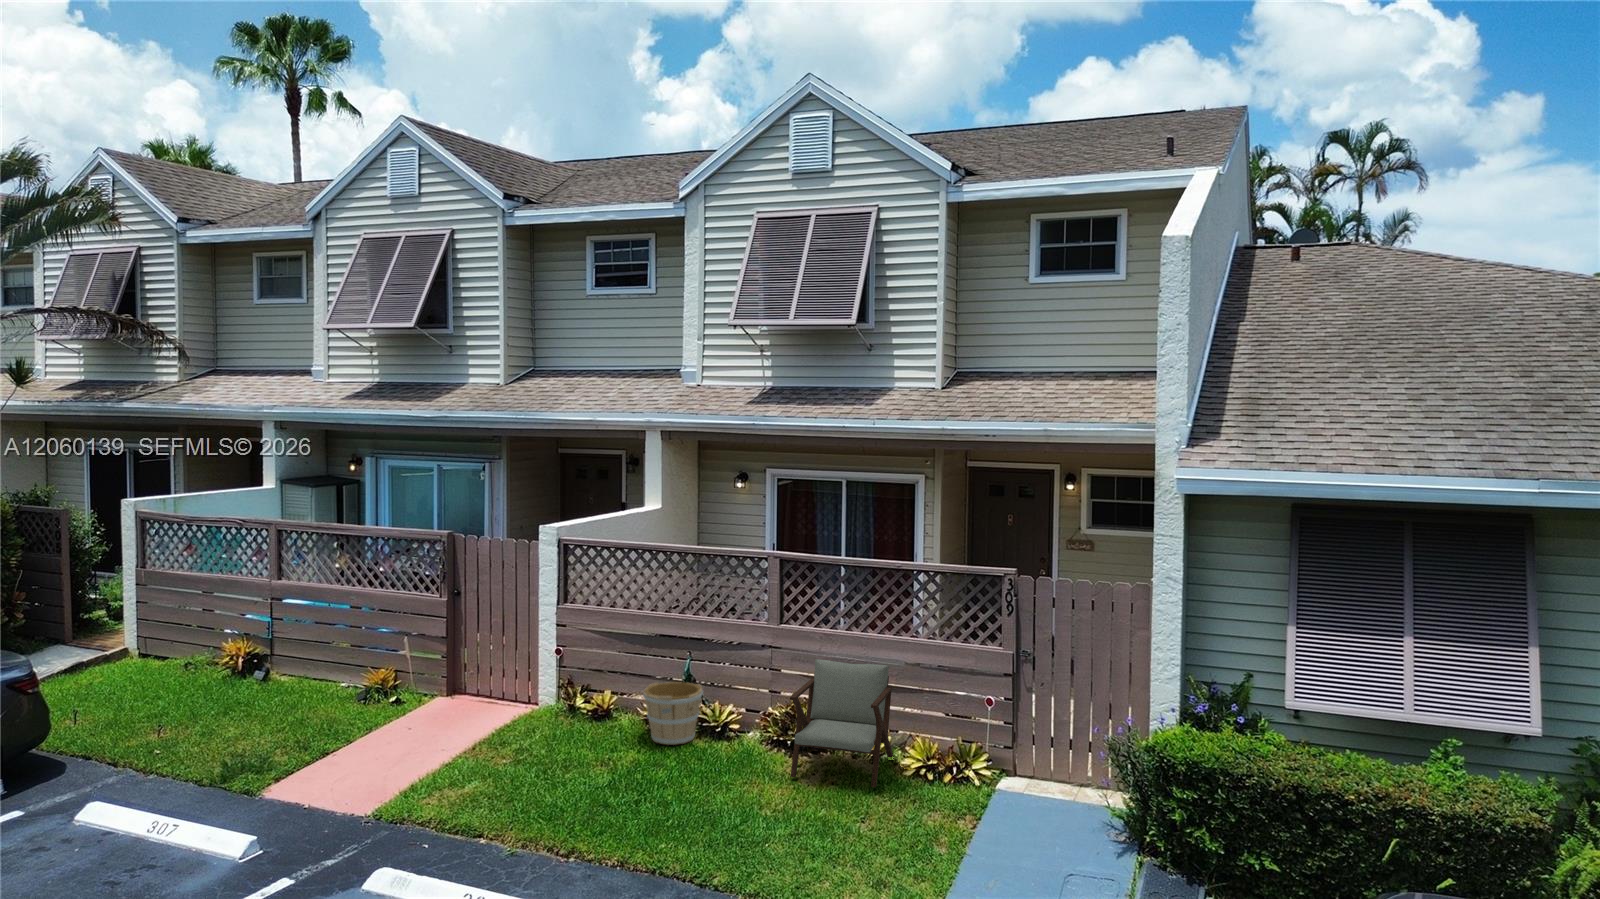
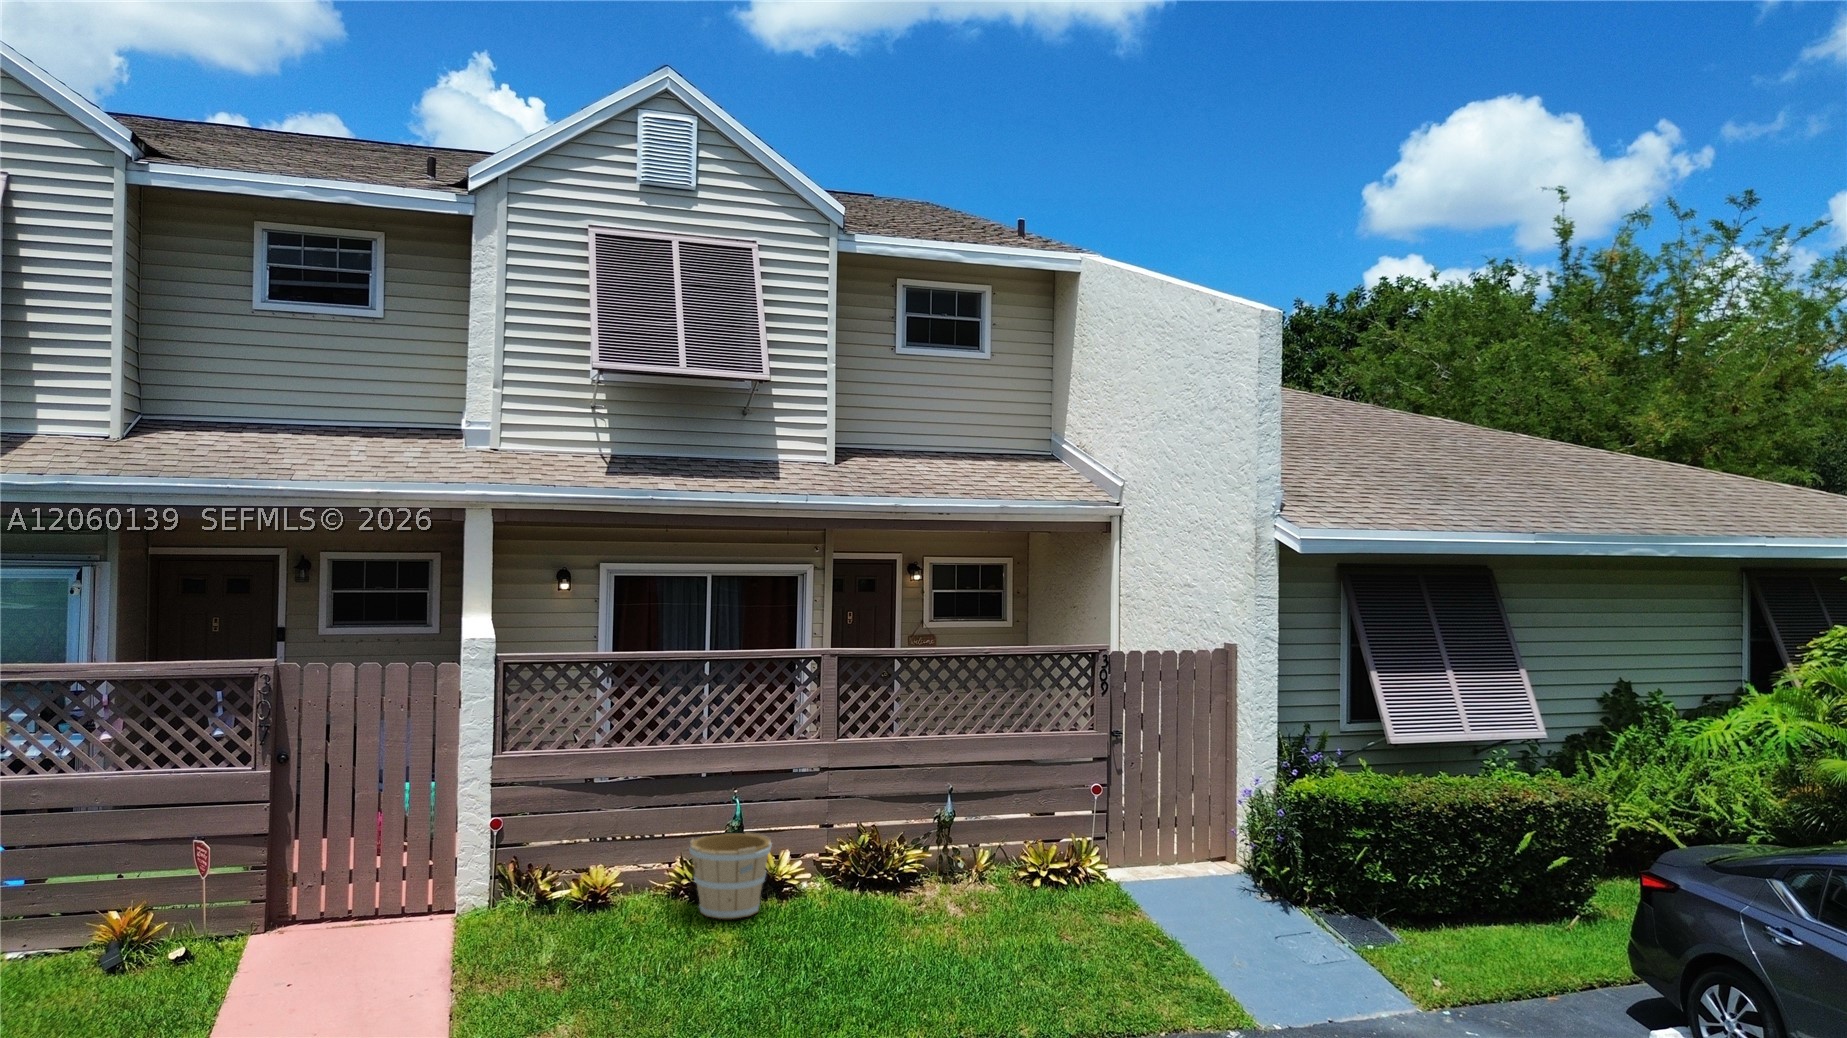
lounge chair: present [790,659,894,787] -> none [904,767,1042,915]

